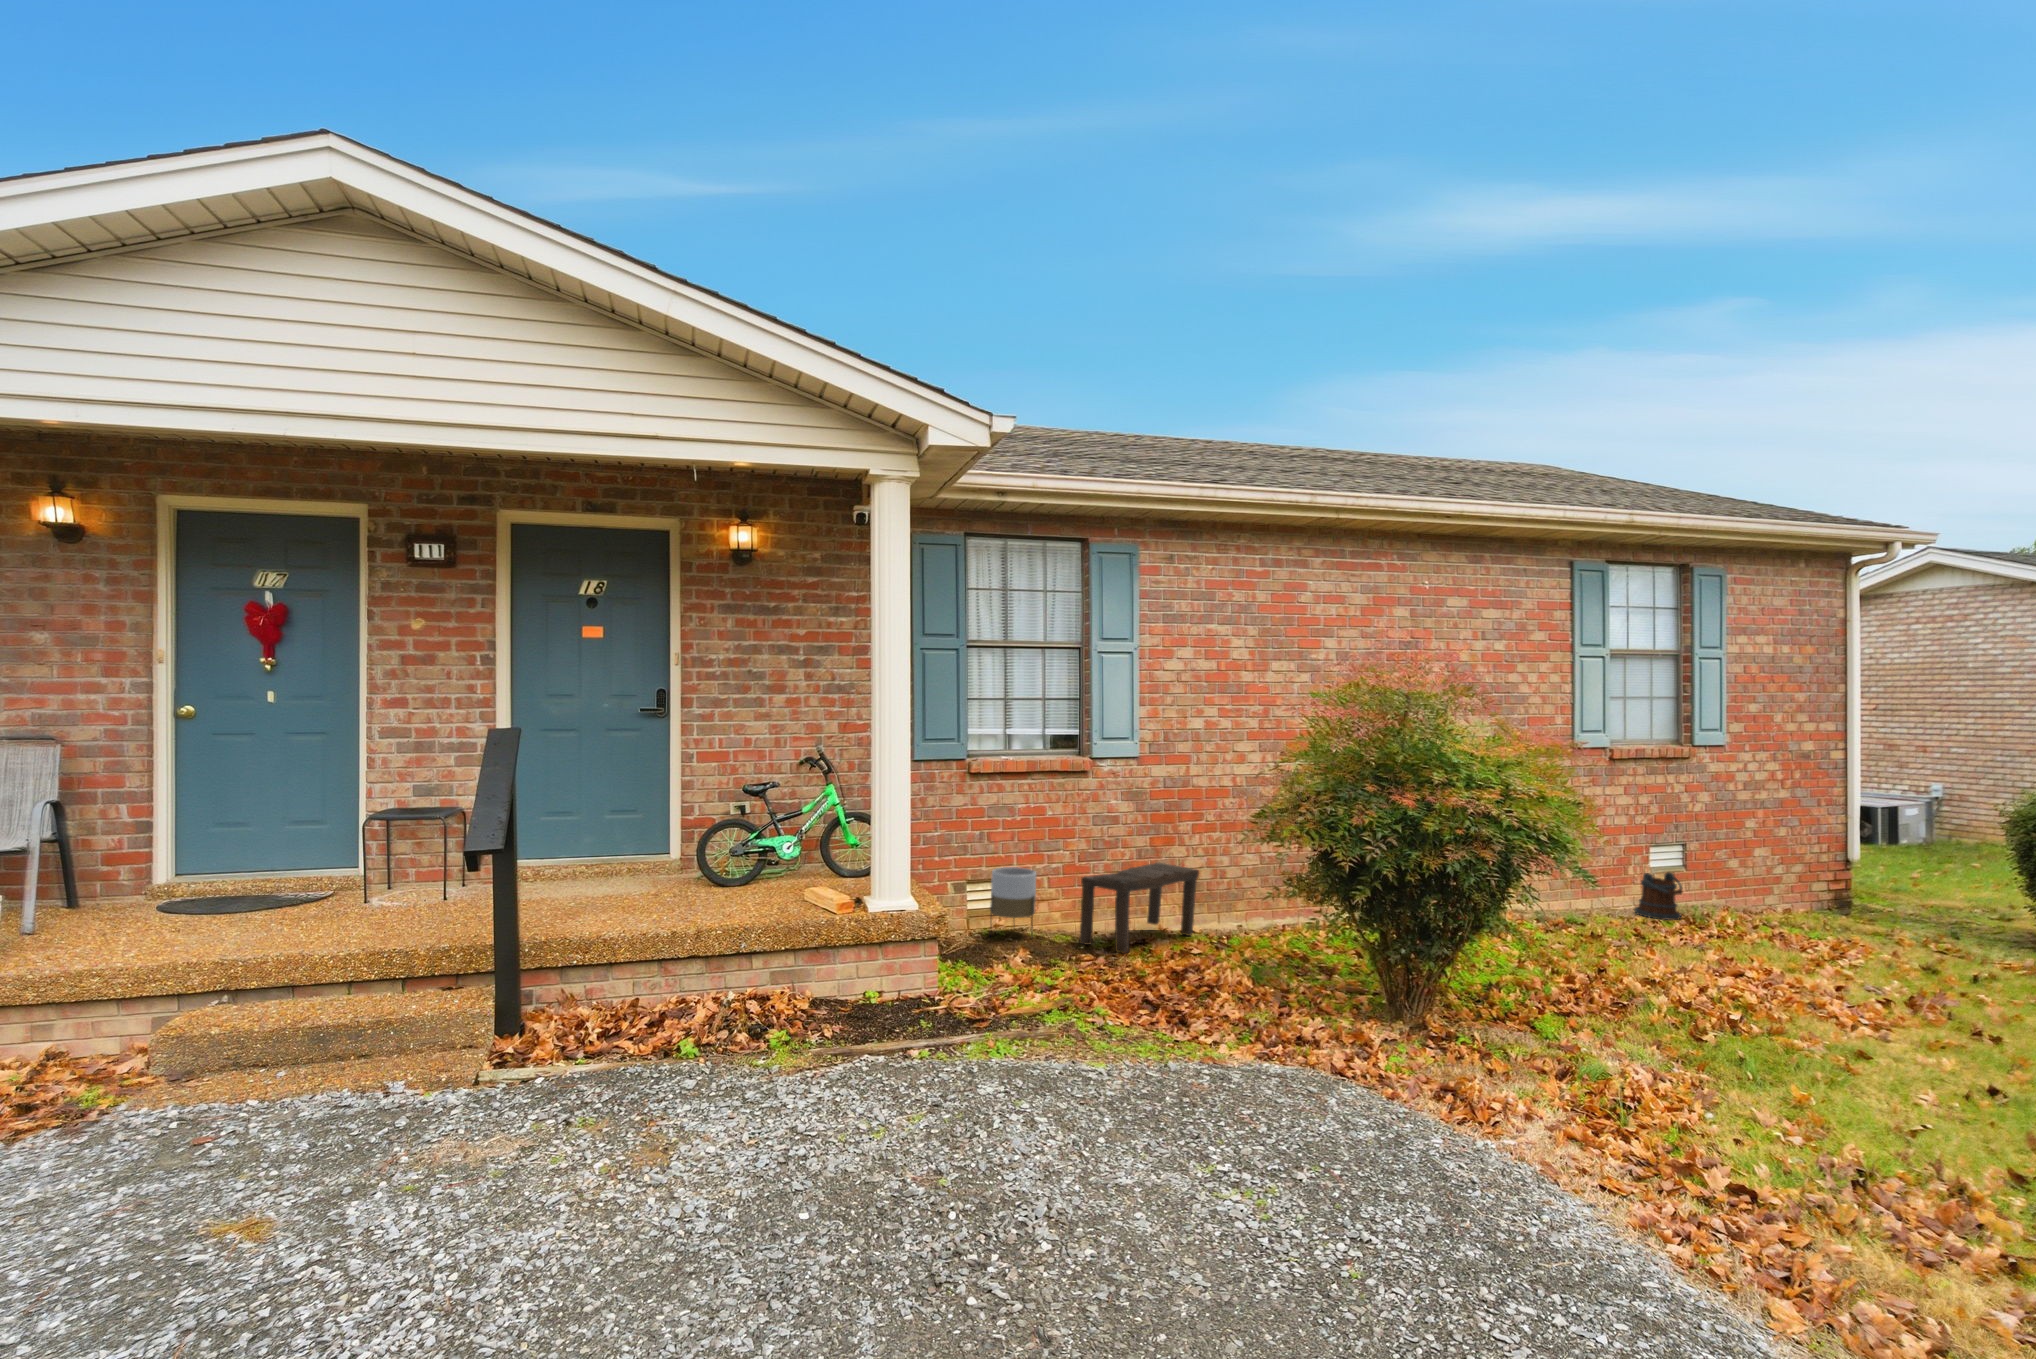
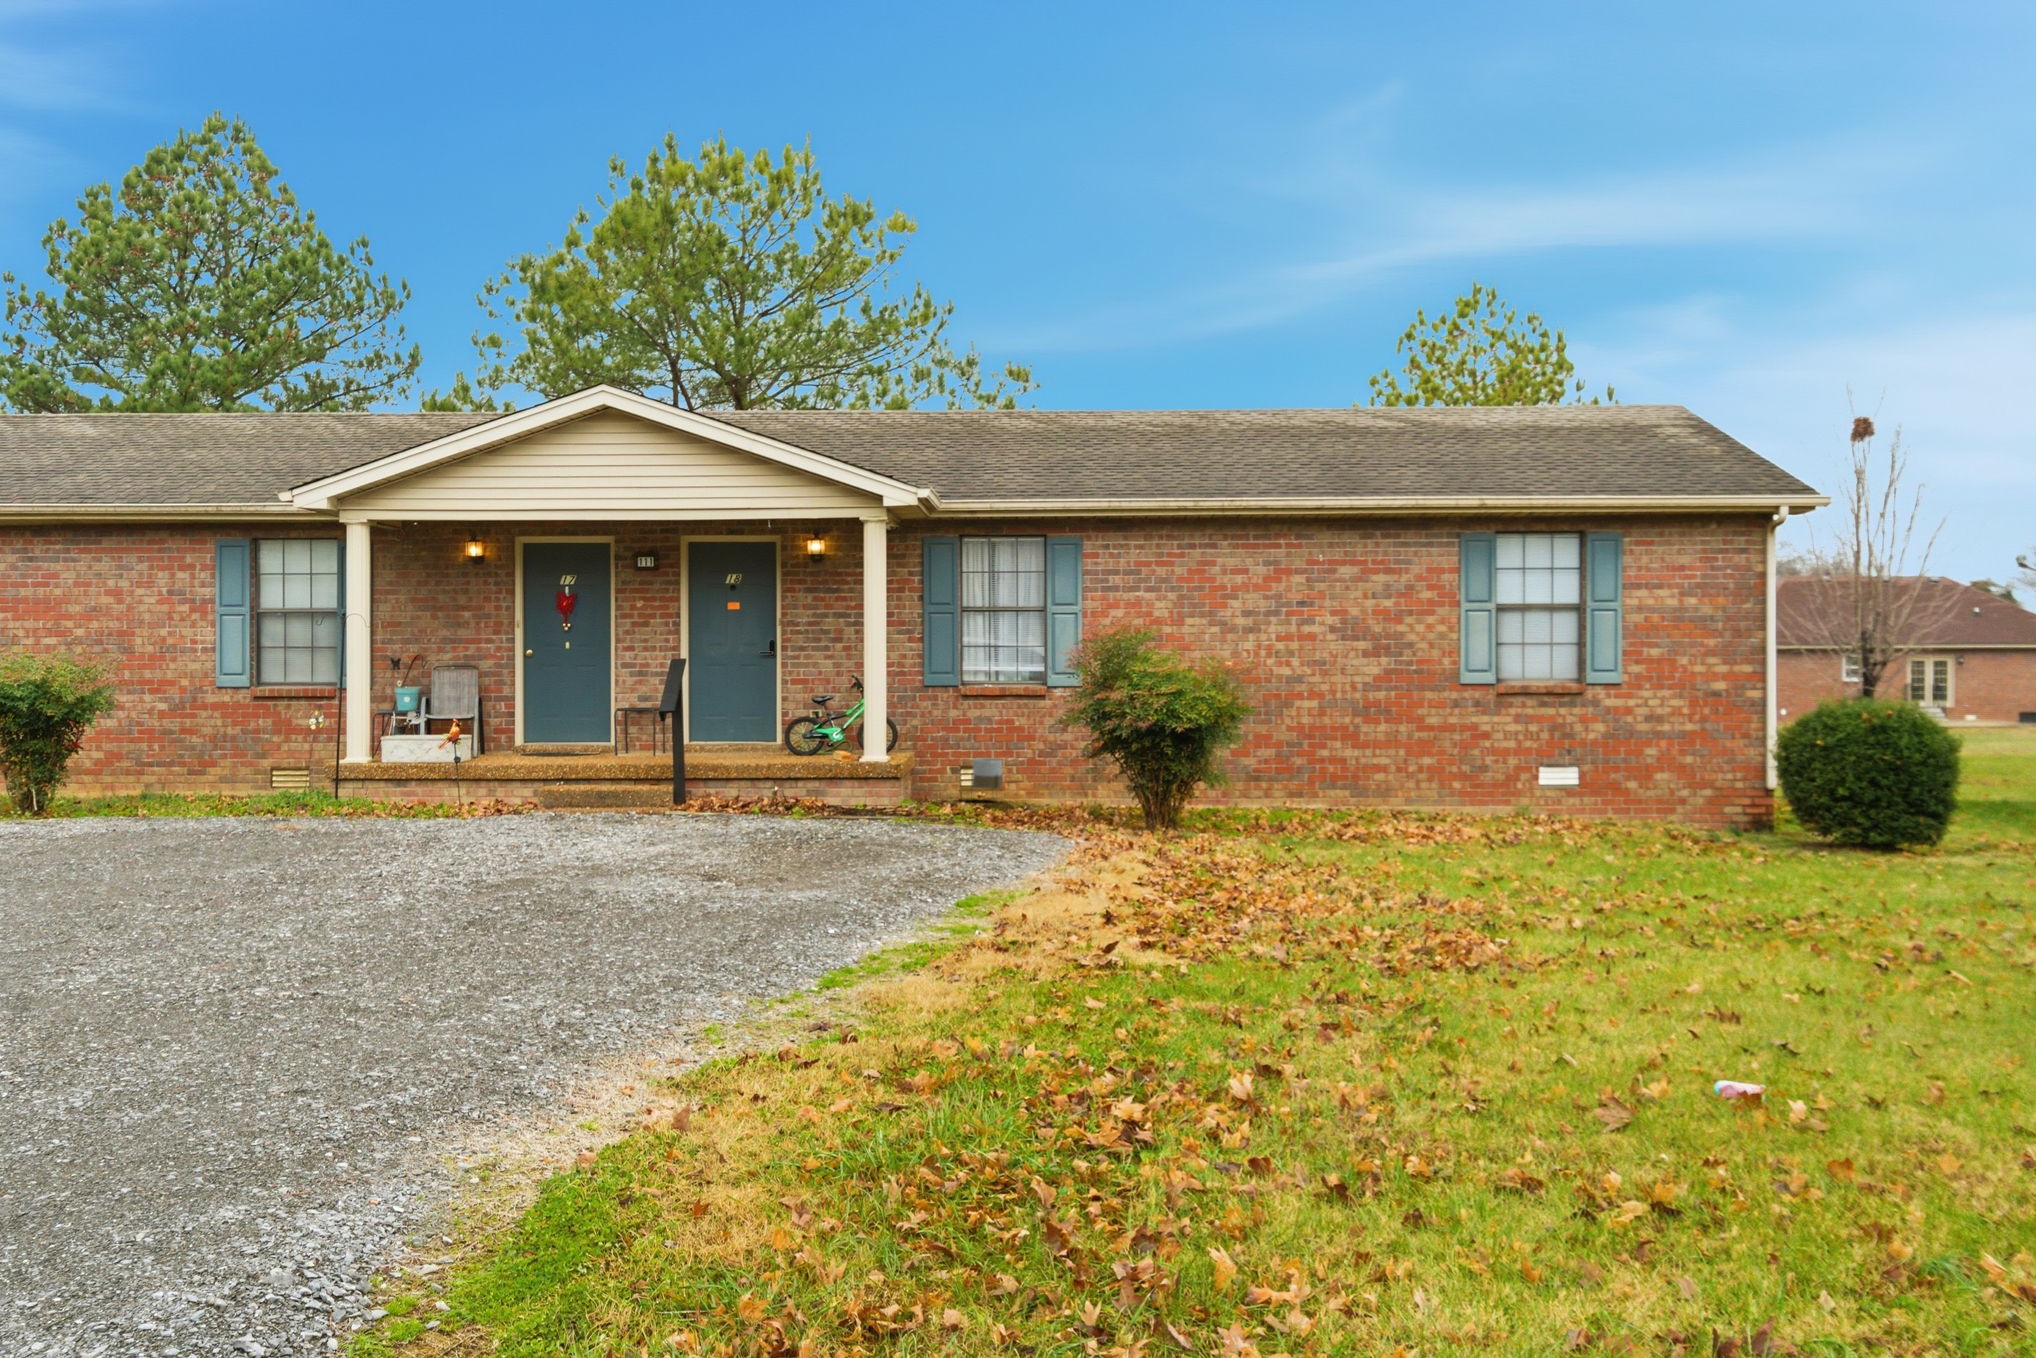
bench: present [1080,863,1199,953] -> none [1024,760,1112,810]
bucket: present [1634,872,1682,920] -> none [1510,786,1547,823]

